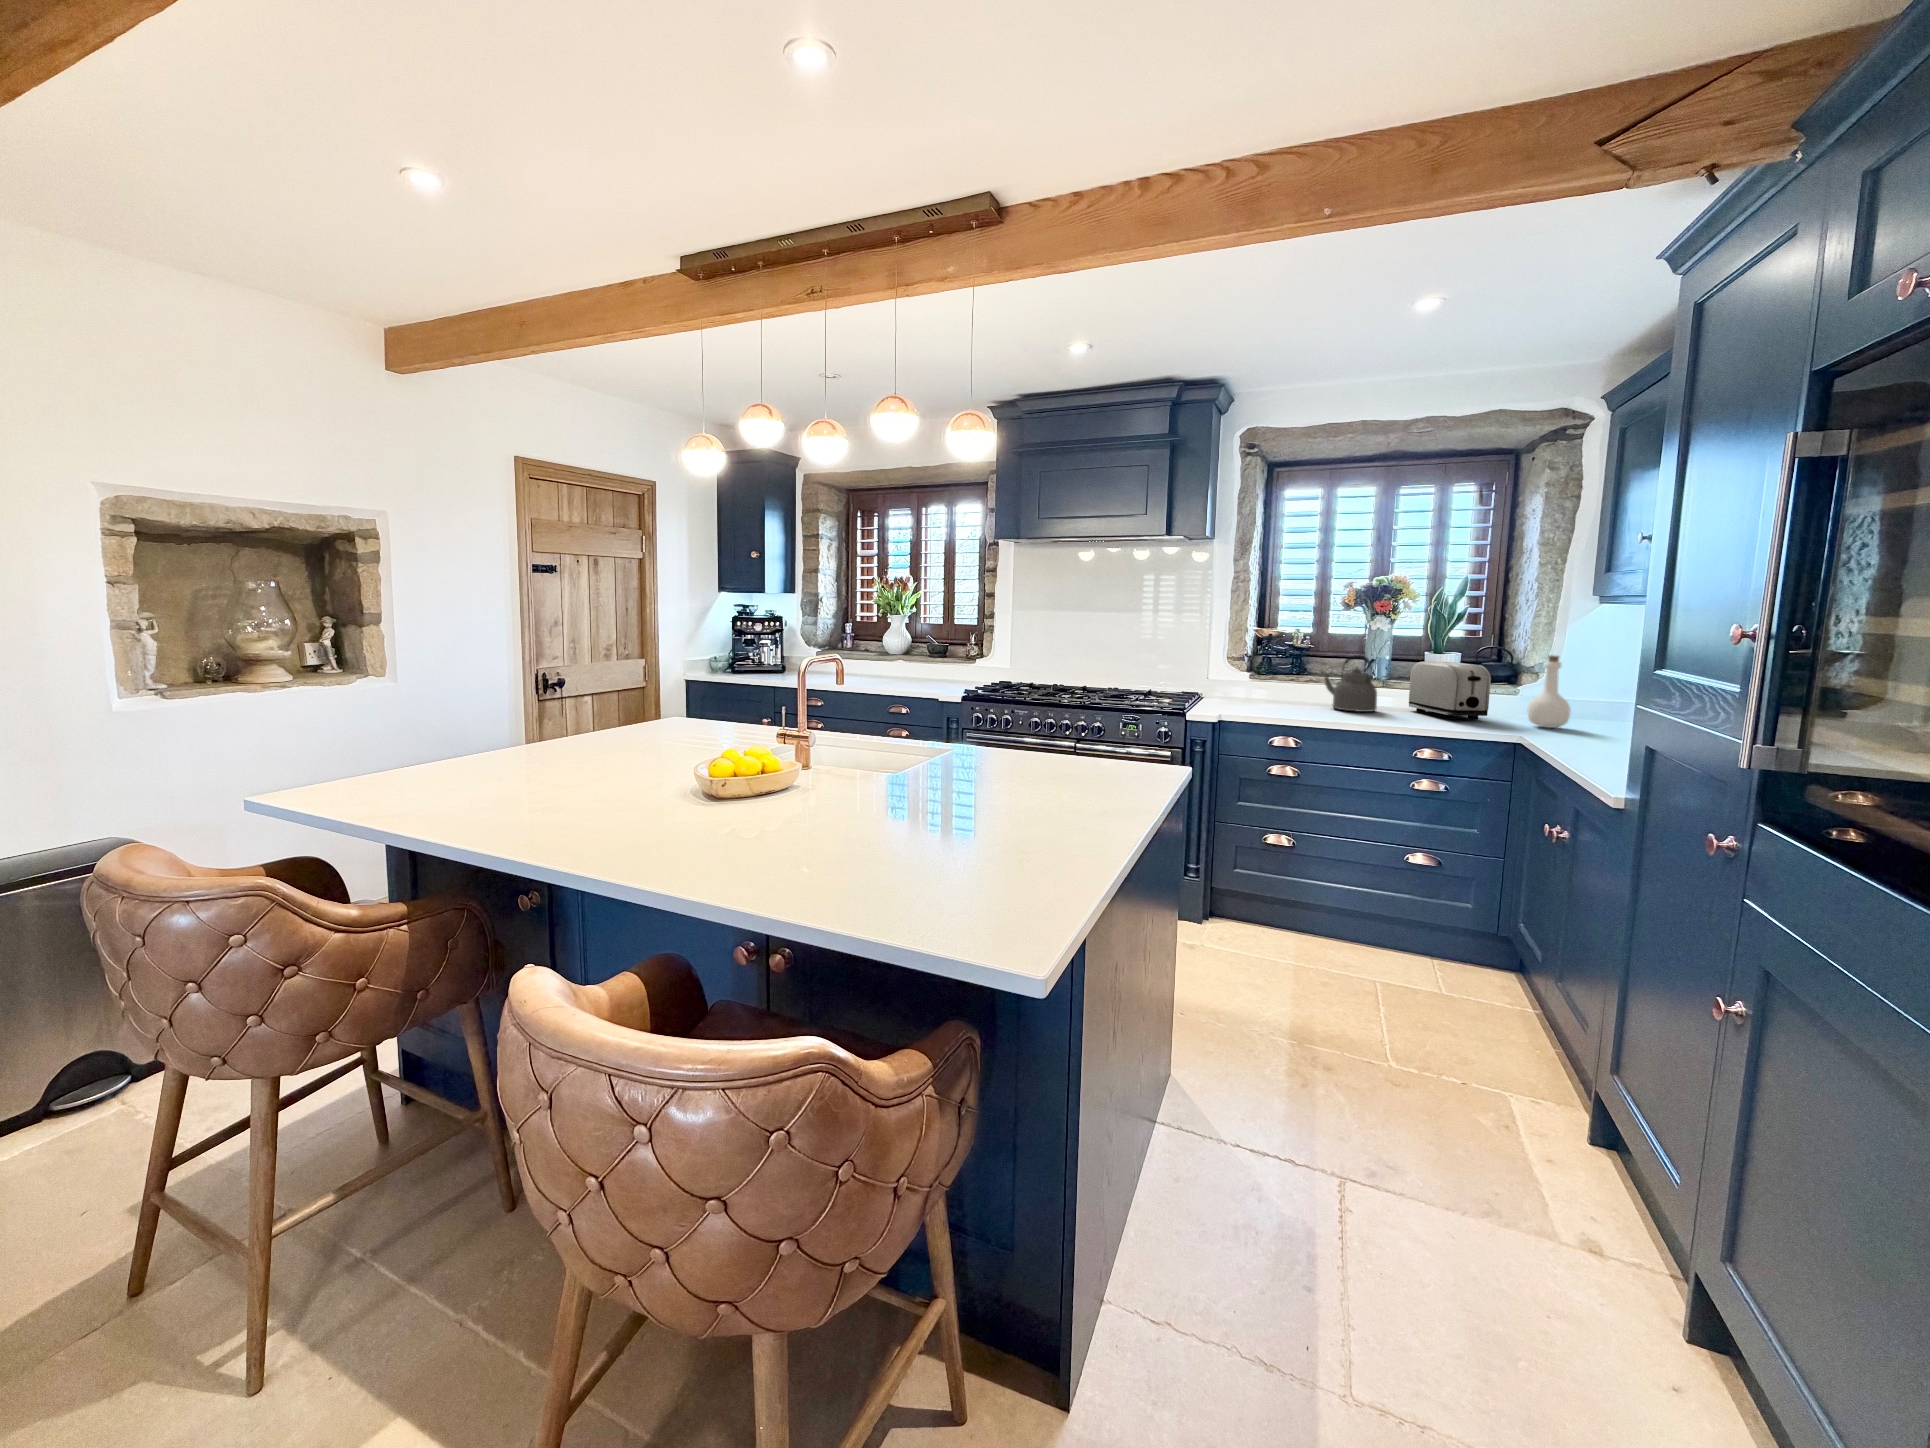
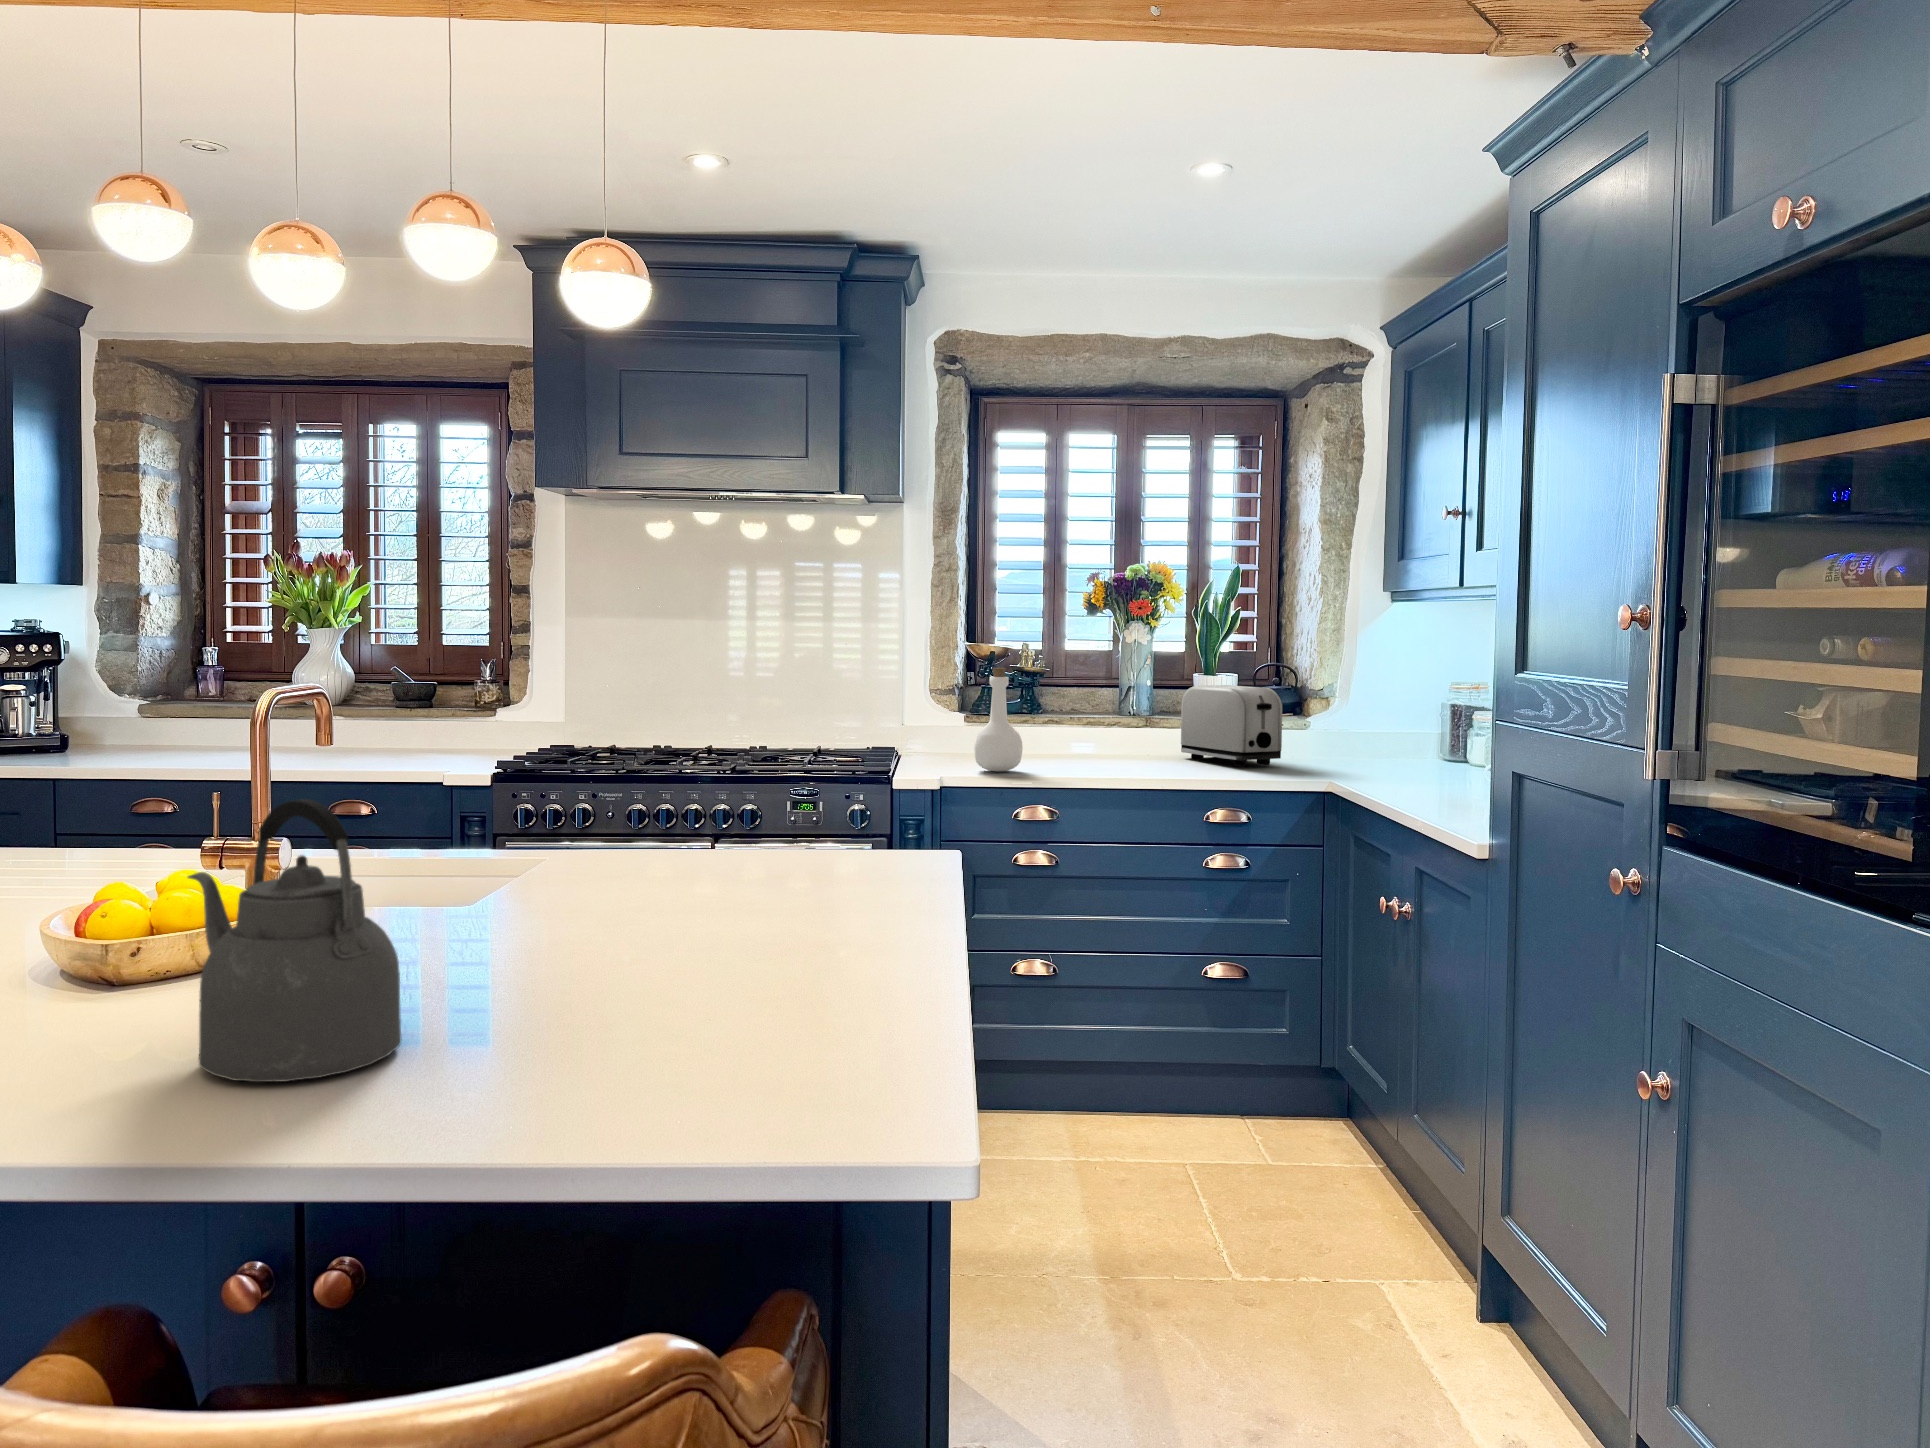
kettle: present [1322,655,1377,712] -> present [188,799,402,1082]
bottle: present [1528,655,1570,728] -> present [974,668,1023,771]

